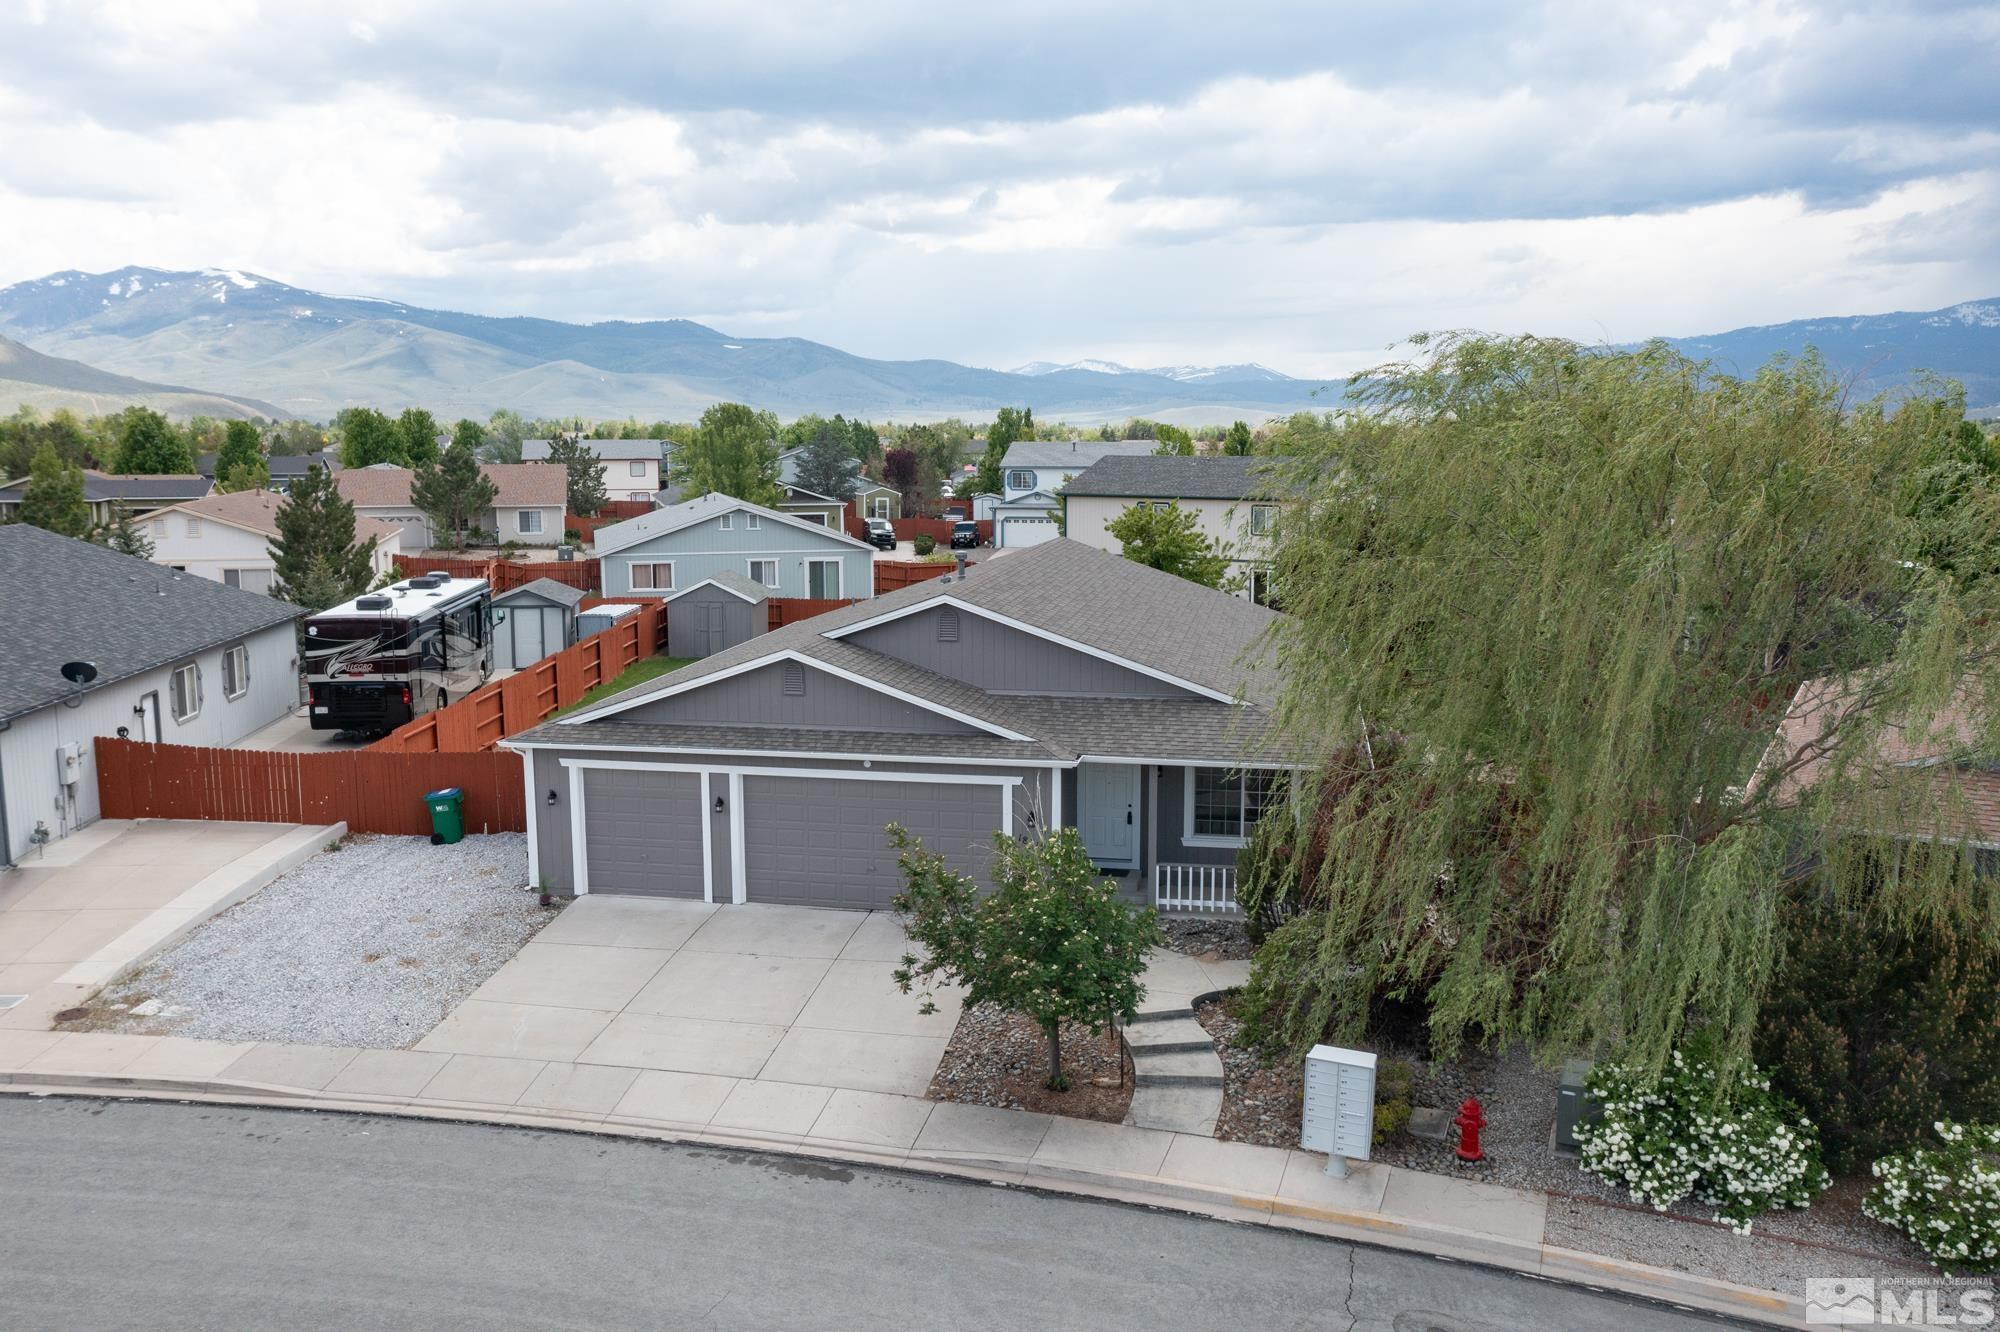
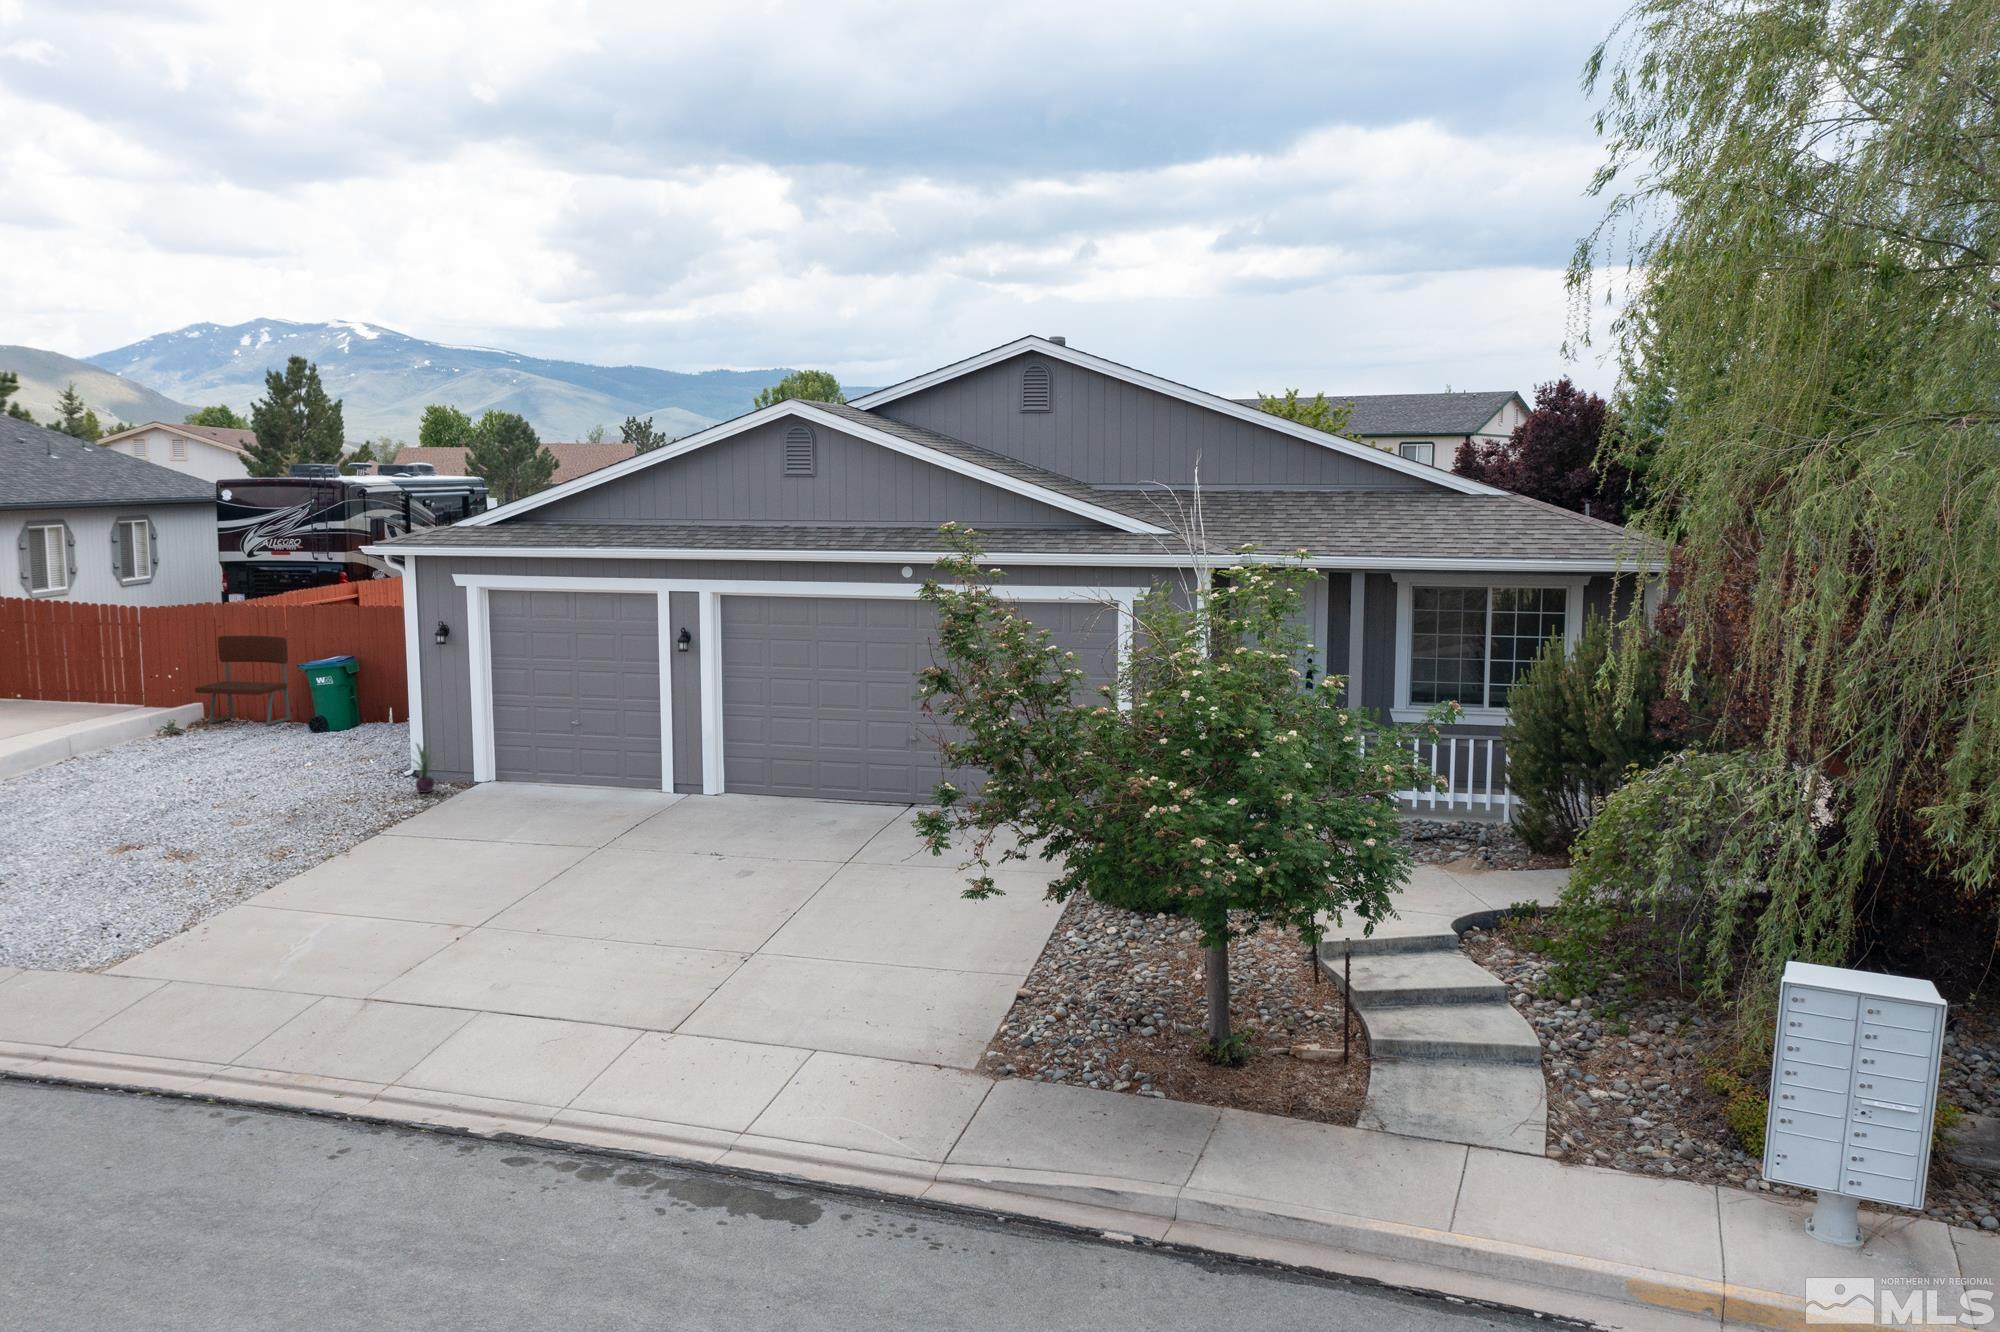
bench: none [354,779,421,844] -> present [195,636,291,726]

